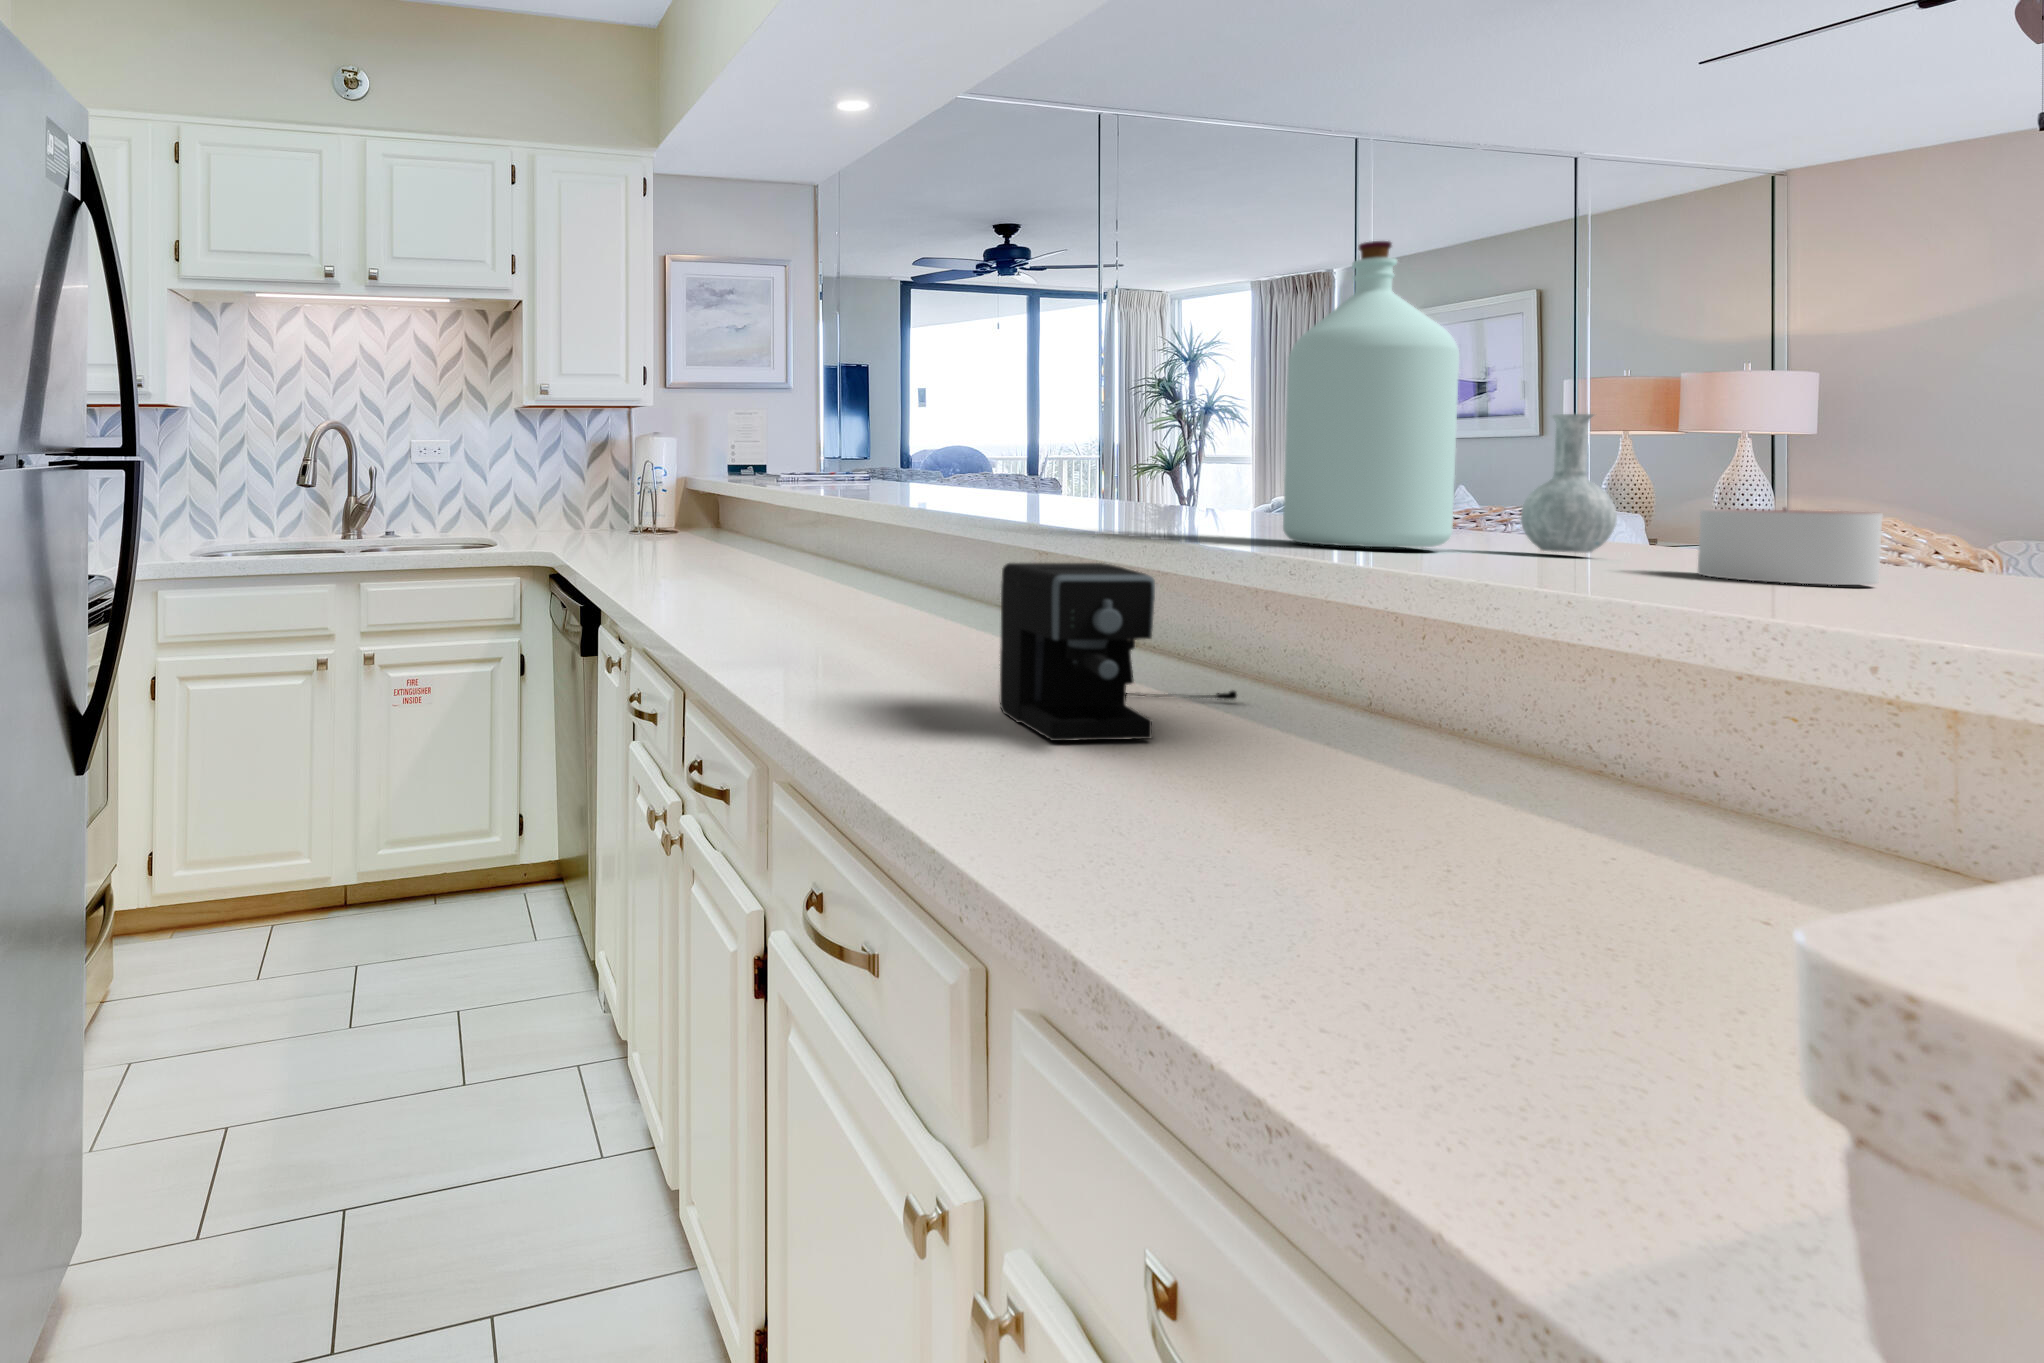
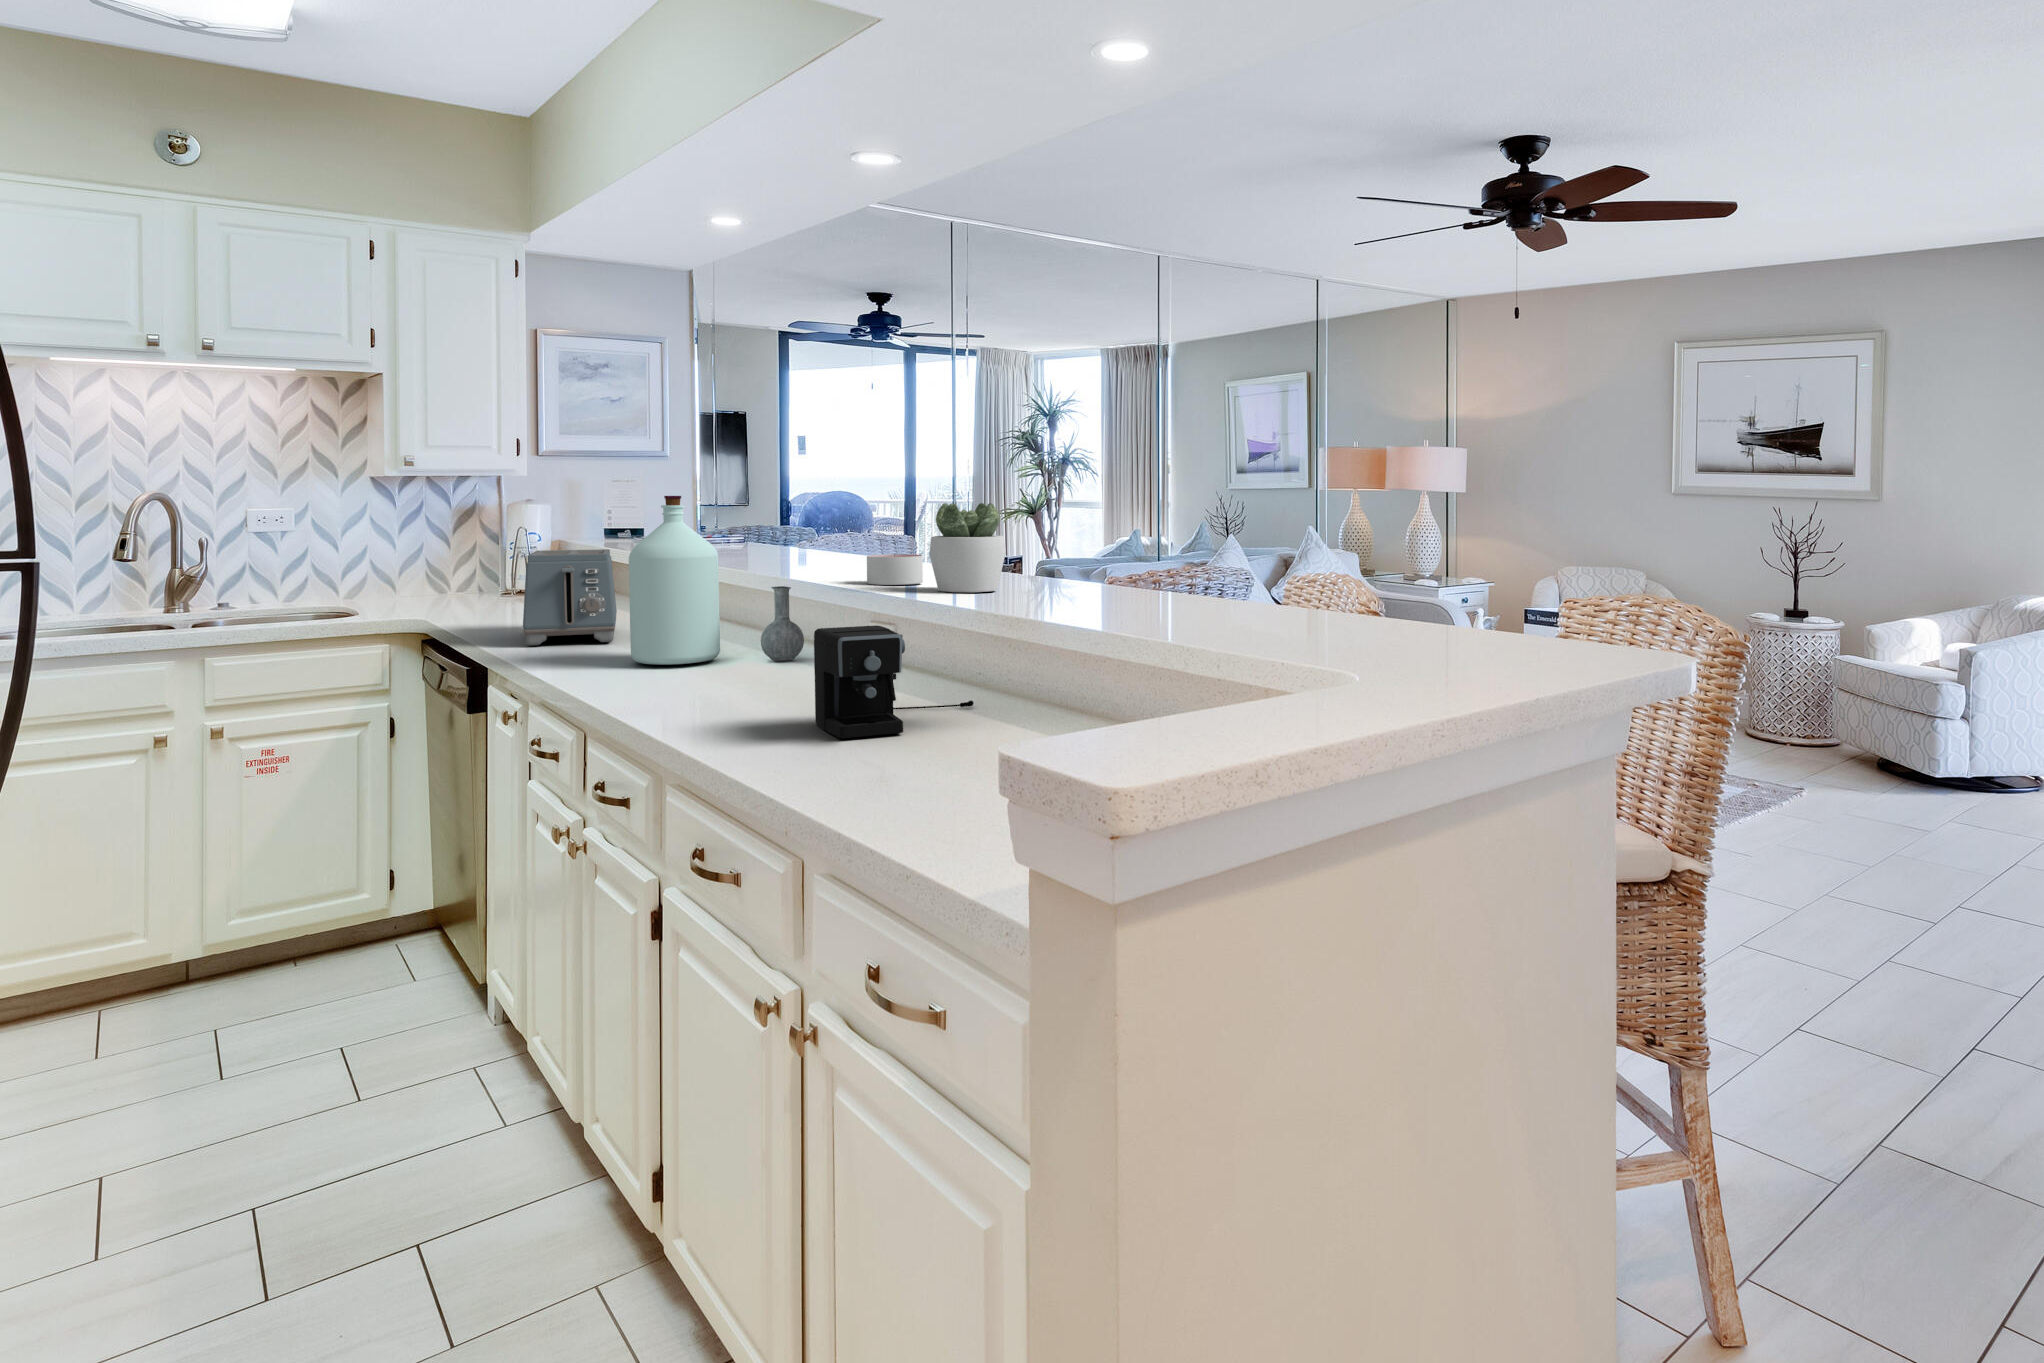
bottle: present [1283,241,1617,553] -> present [629,496,804,665]
succulent plant: none [1134,402,1244,530] -> present [929,503,1006,592]
toaster: none [632,477,732,581] -> present [523,549,617,645]
candle: present [1698,507,1883,585] -> present [867,554,923,585]

